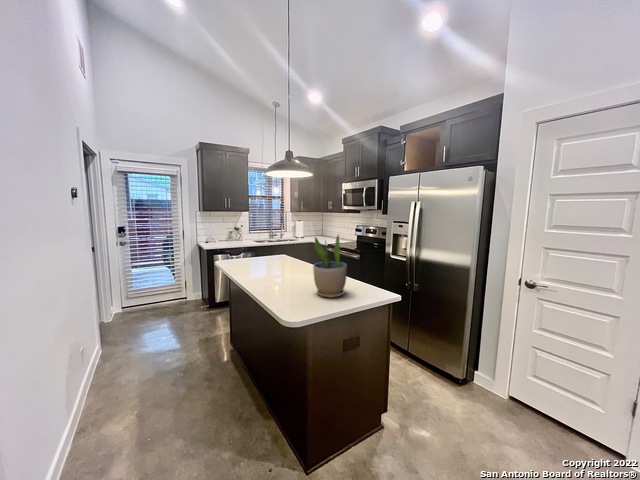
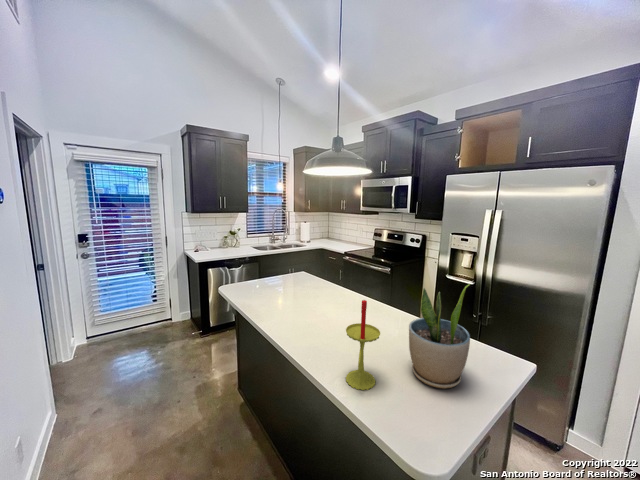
candle: none [274,244,294,297] -> present [346,300,380,390]

